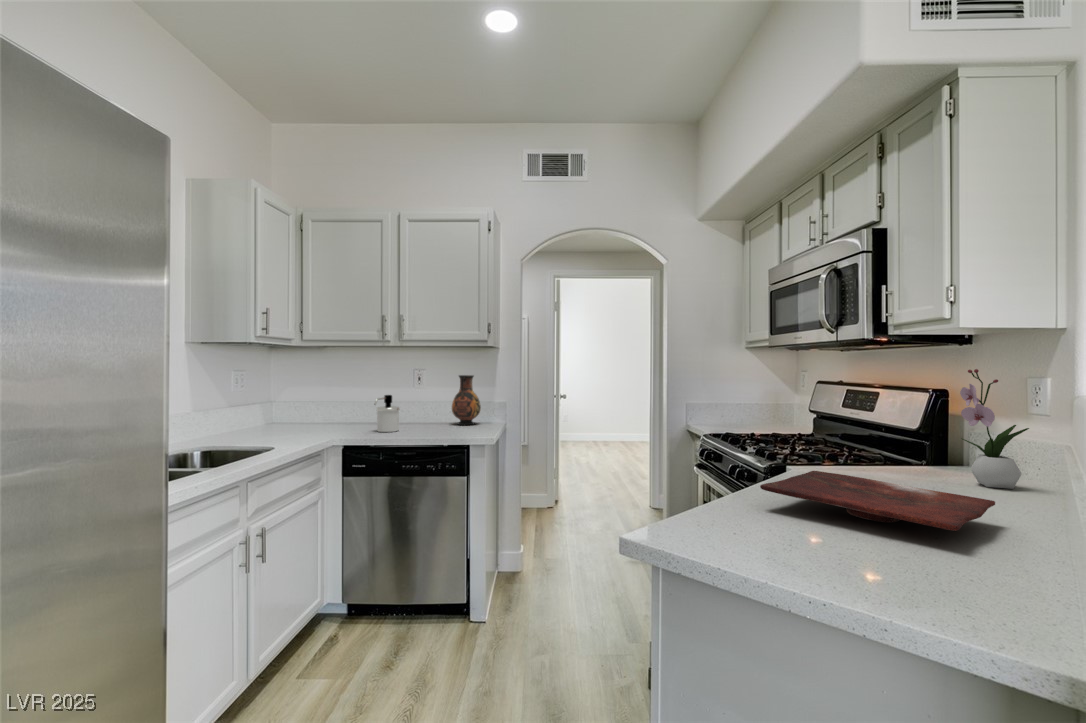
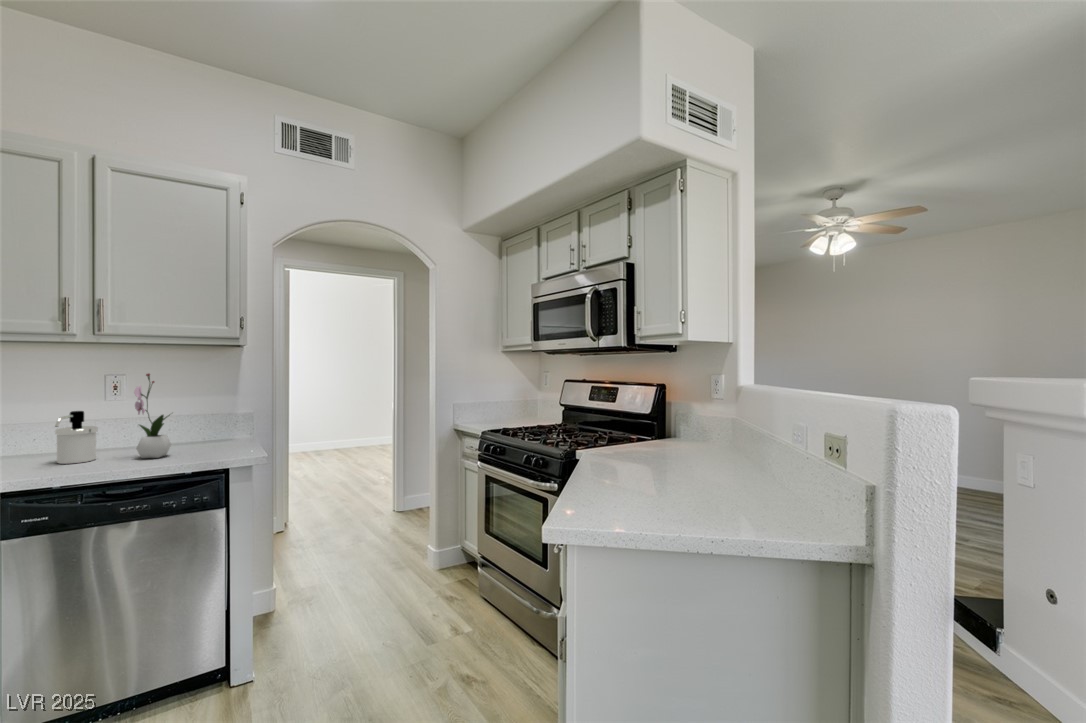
flower arrangement: present [960,369,1029,489] -> present [134,374,171,458]
vase: present [452,375,481,425] -> none [177,380,220,443]
cutting board: present [760,471,995,531] -> none [599,456,744,491]

